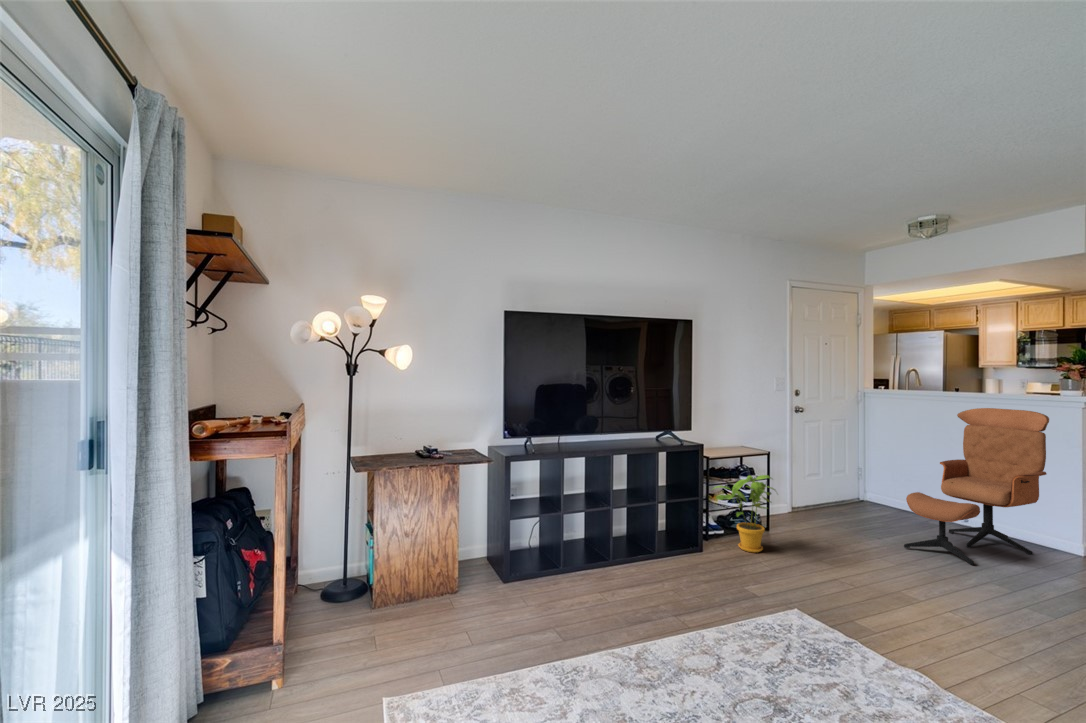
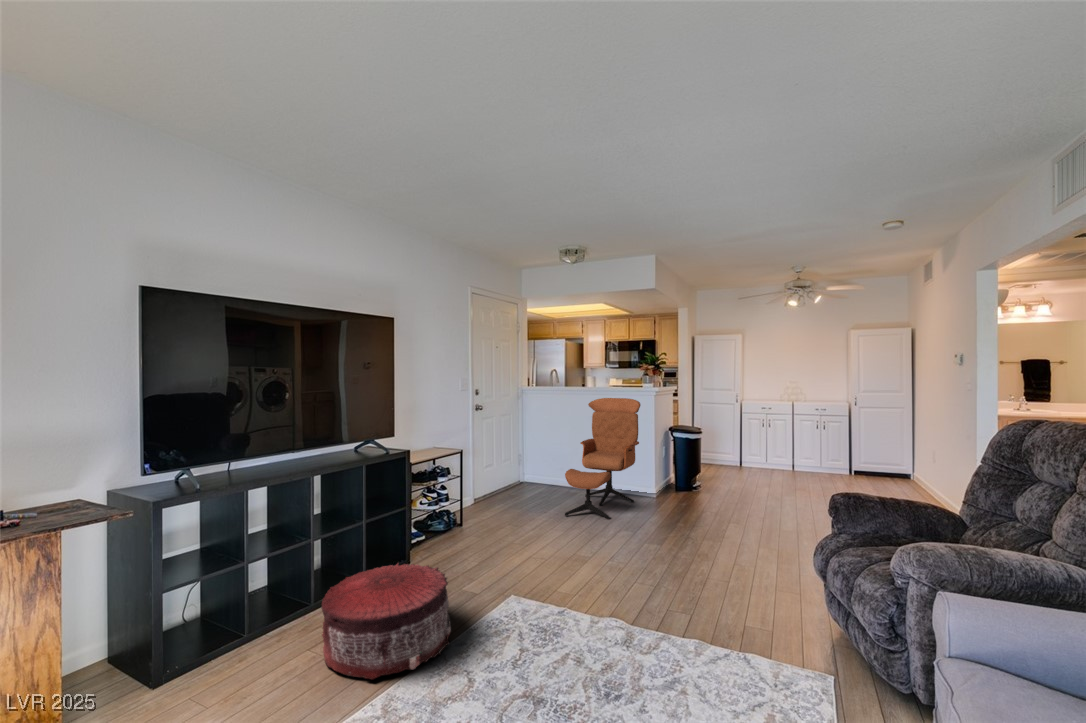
house plant: present [715,475,775,552] -> none [414,473,478,552]
pouf: none [605,542,714,636] -> present [322,564,451,680]

